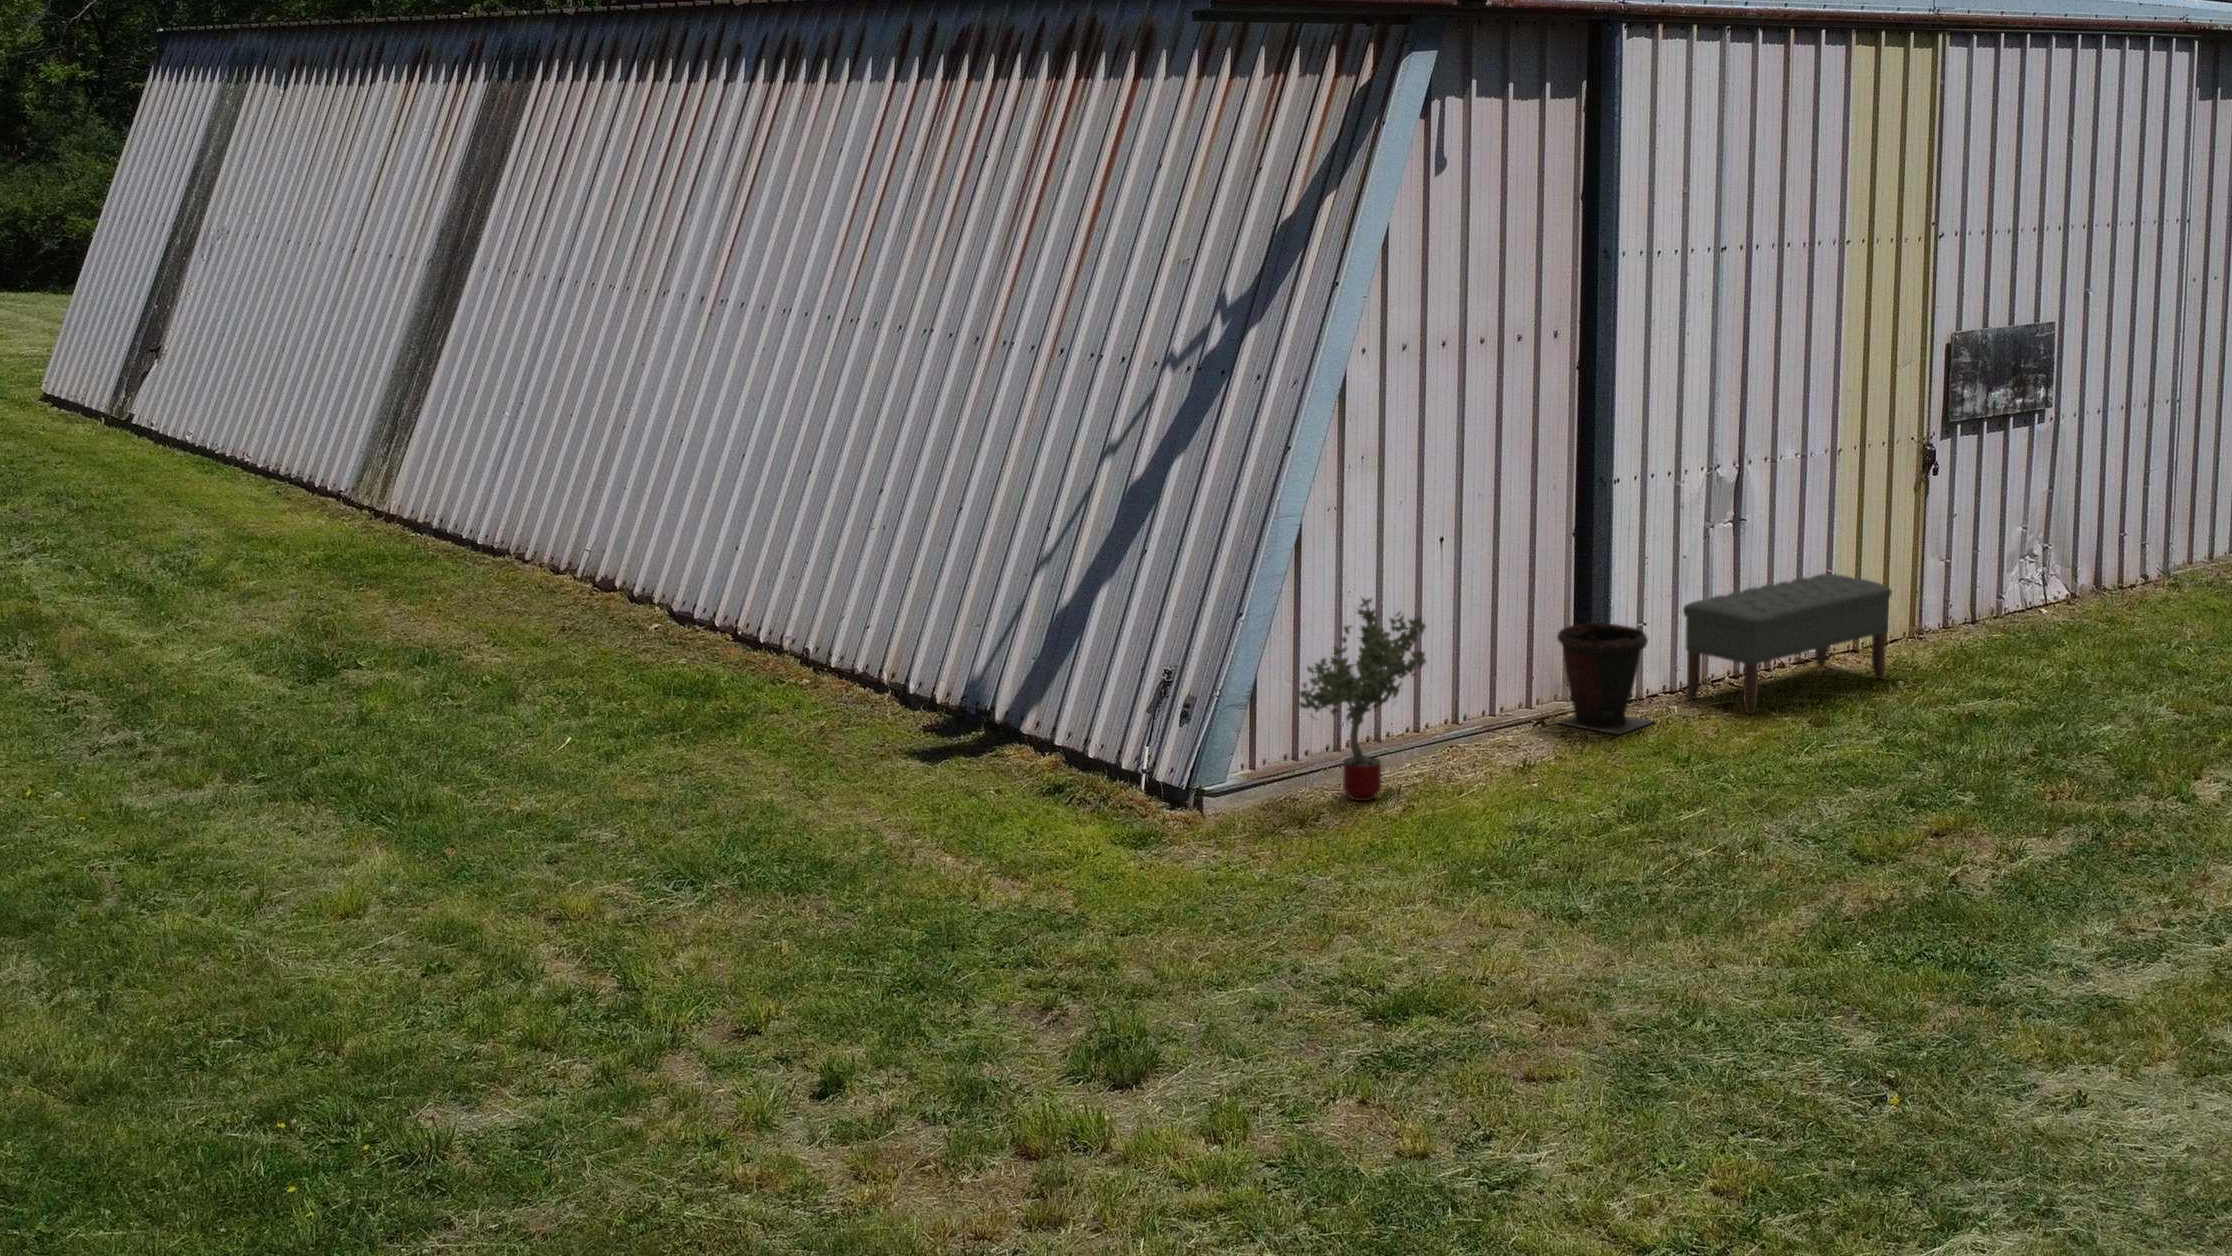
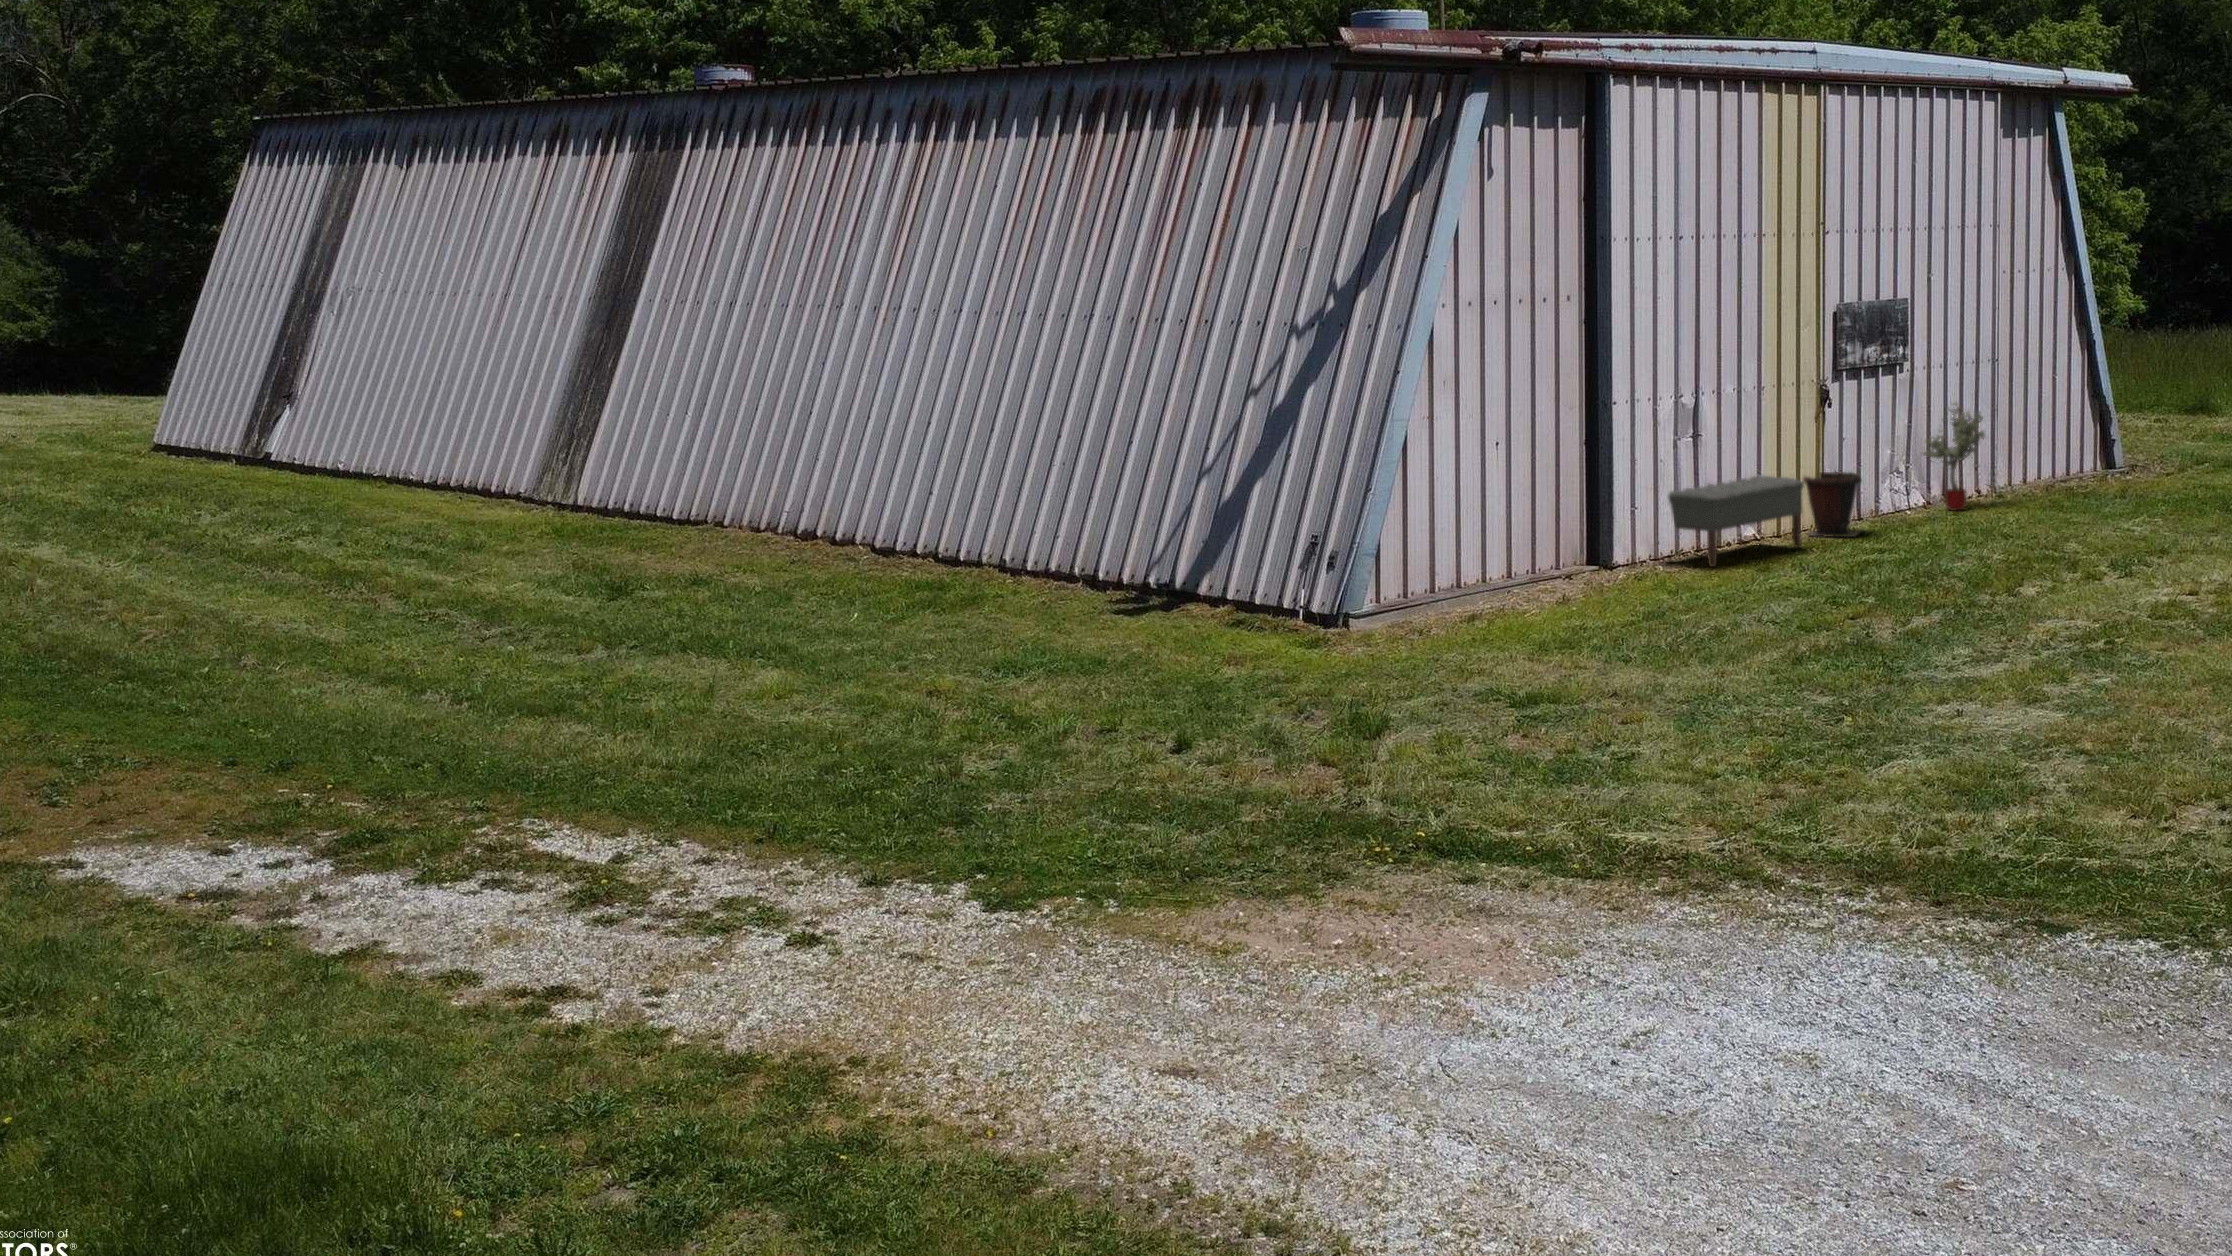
potted tree: present [1298,598,1426,801] -> present [1923,403,1985,511]
bucket: present [1557,623,1653,734] -> present [1803,472,1861,537]

